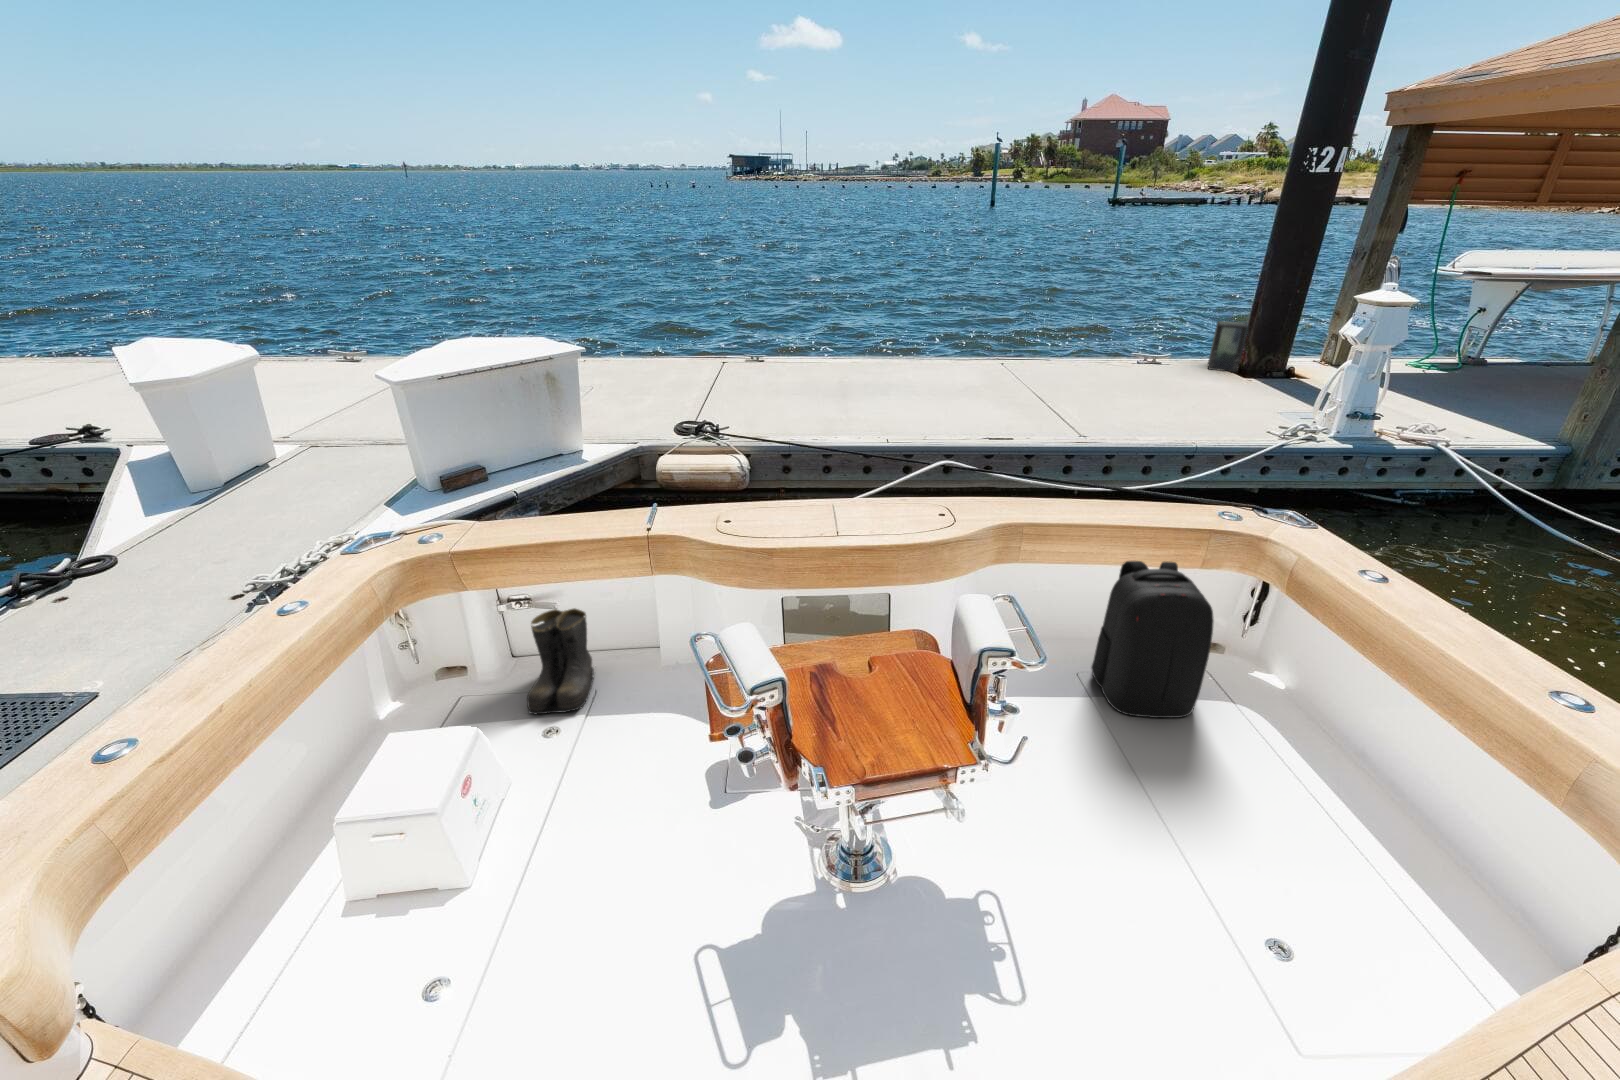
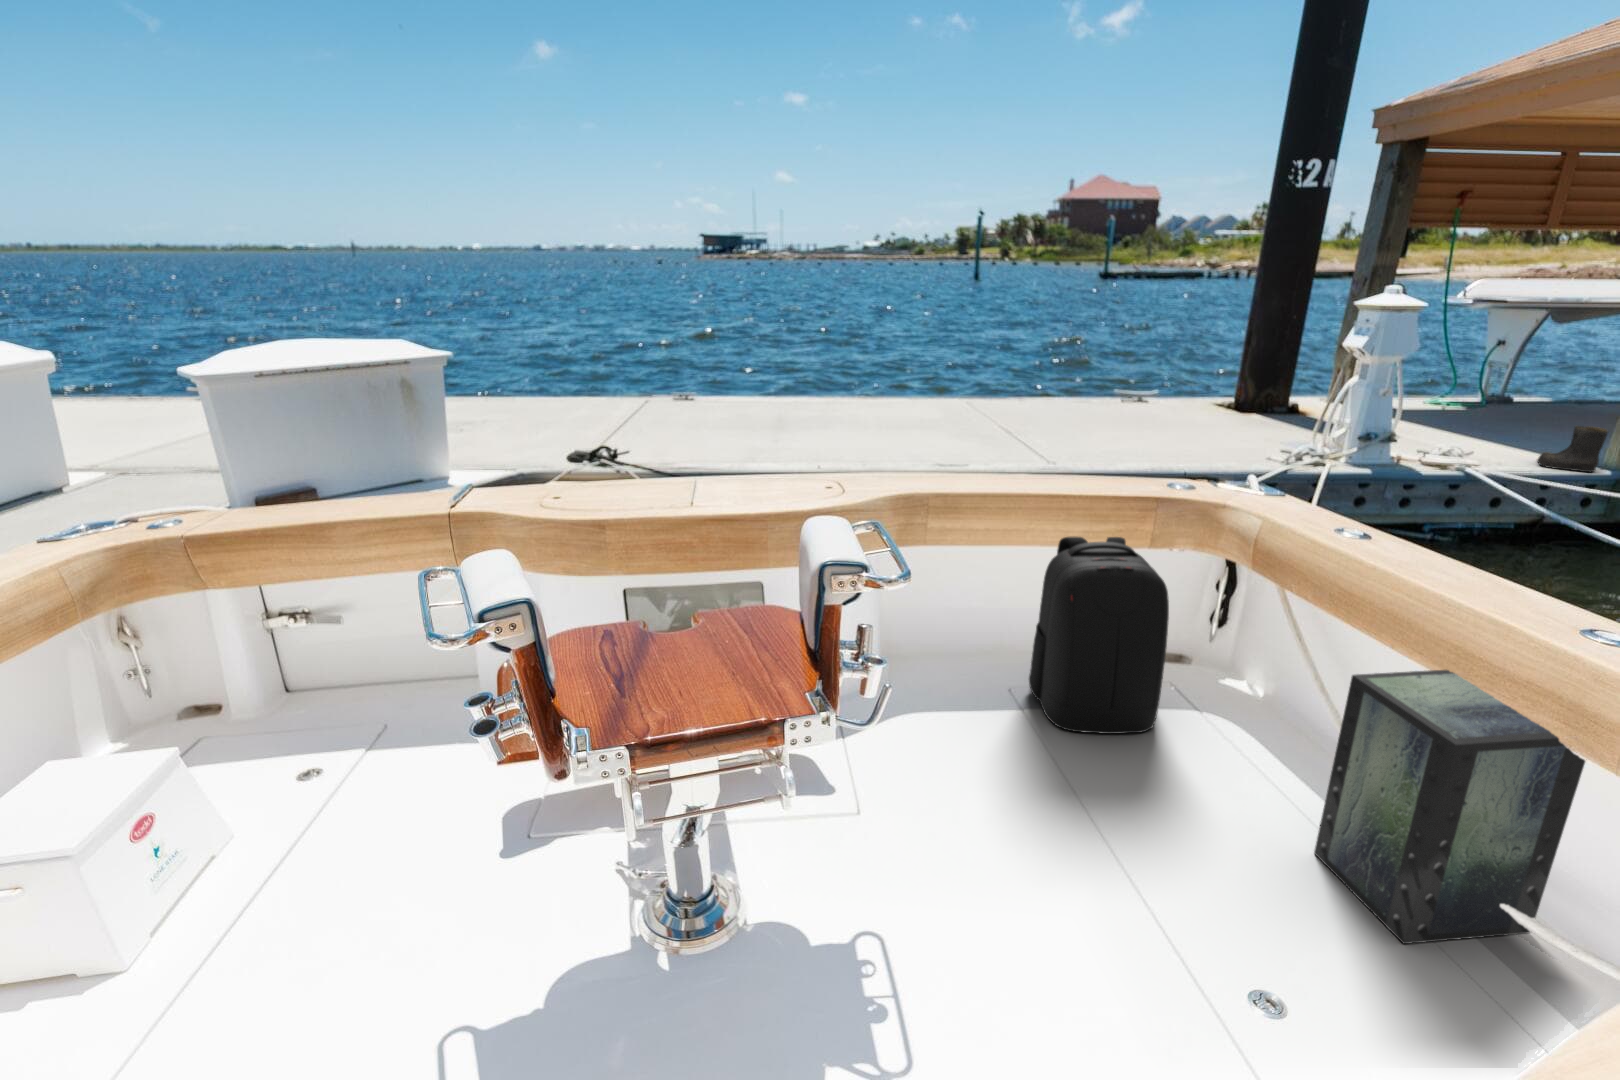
storage box: present [1208,321,1248,372] -> present [1314,670,1585,944]
boots: present [527,608,594,714] -> present [1537,426,1608,472]

